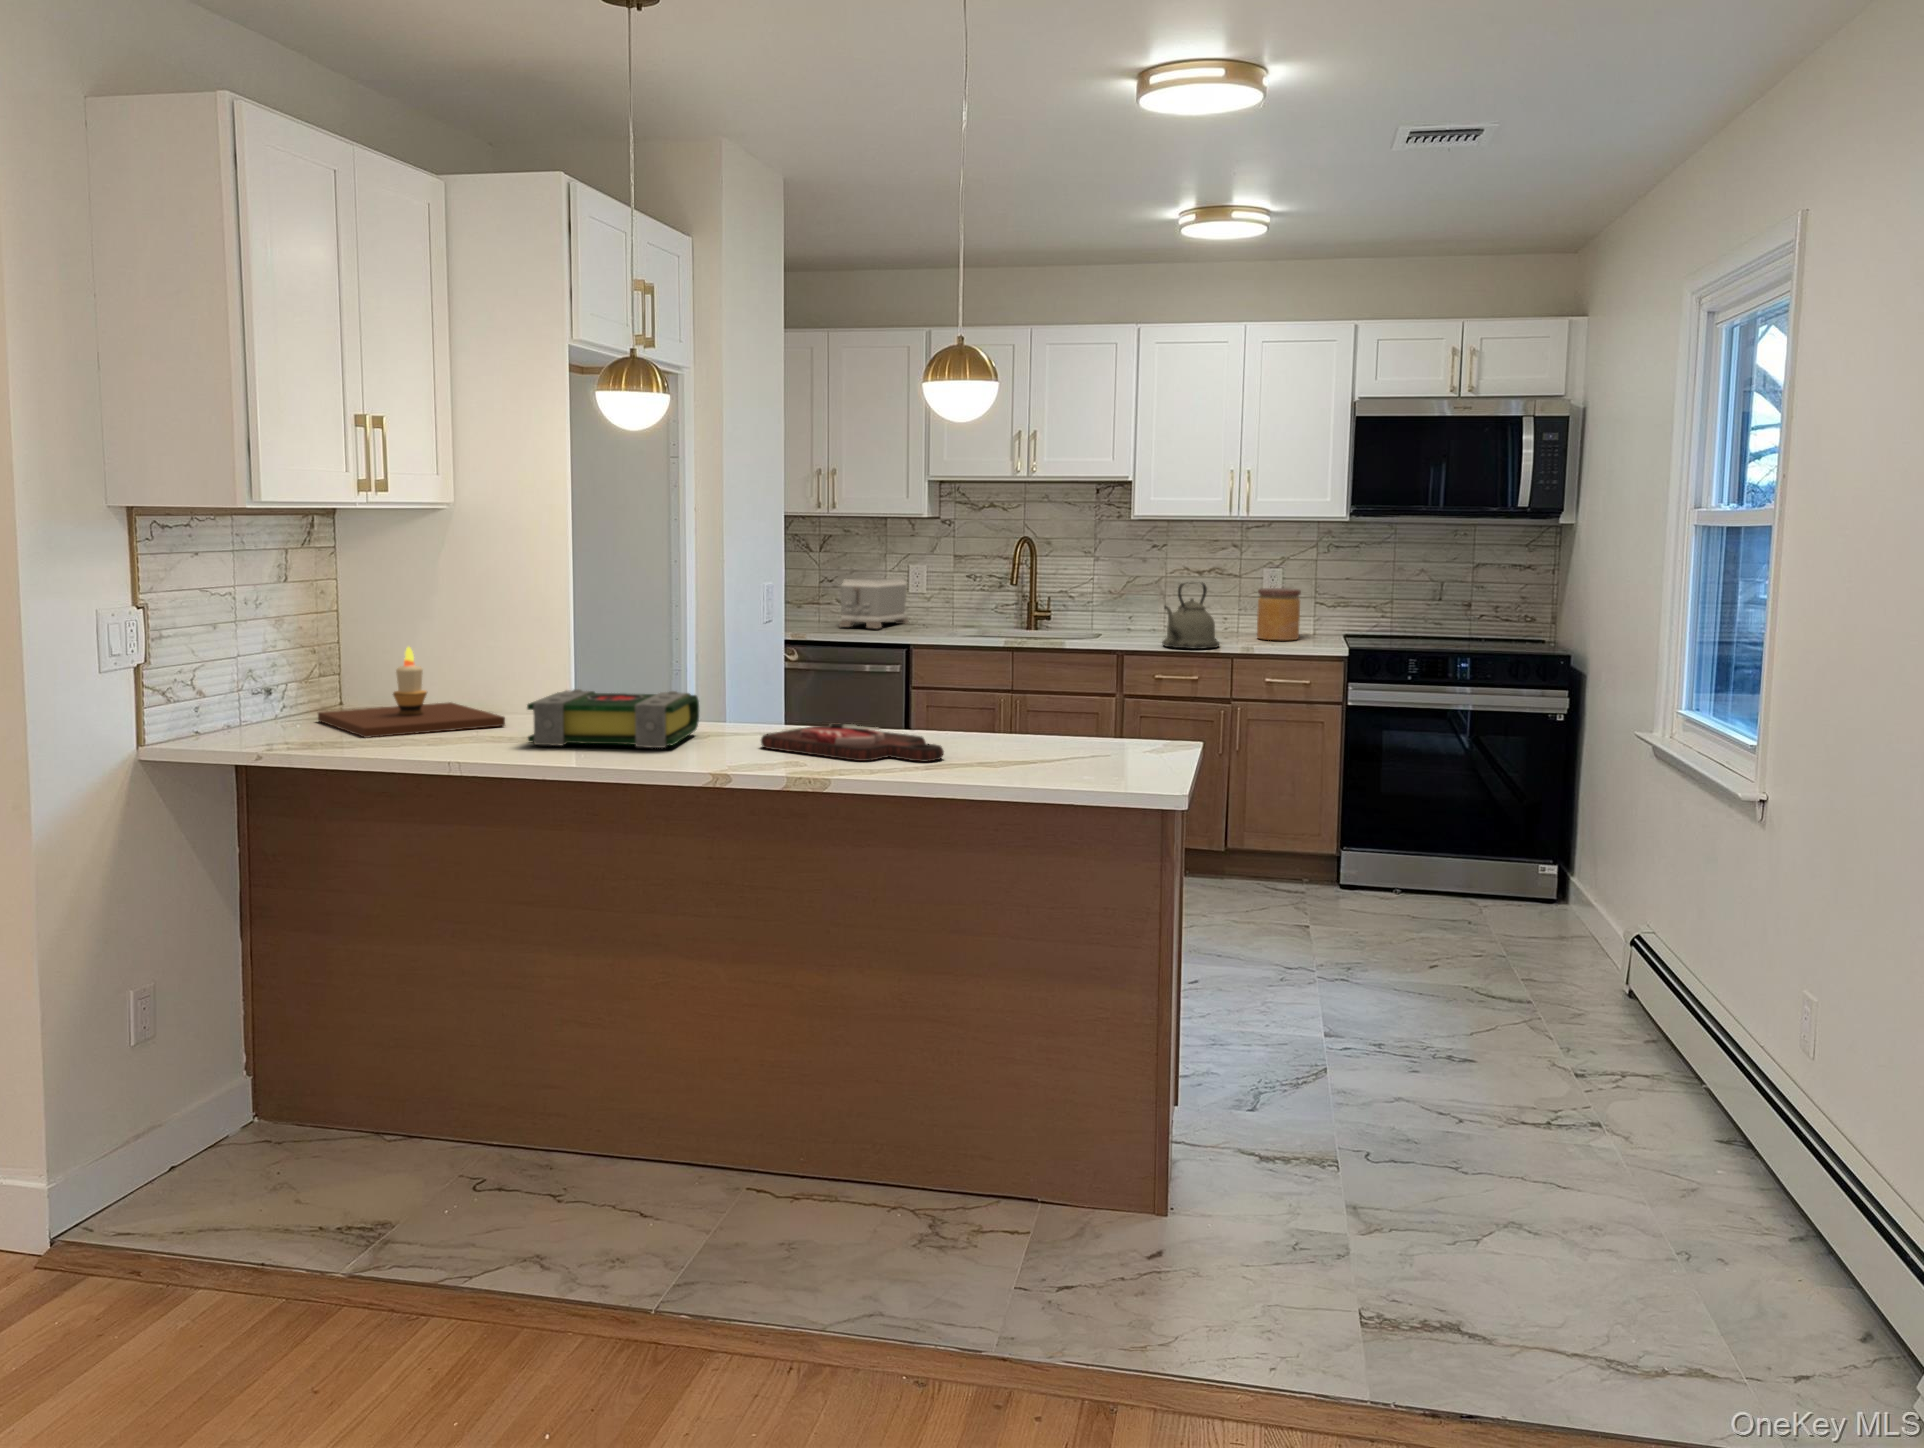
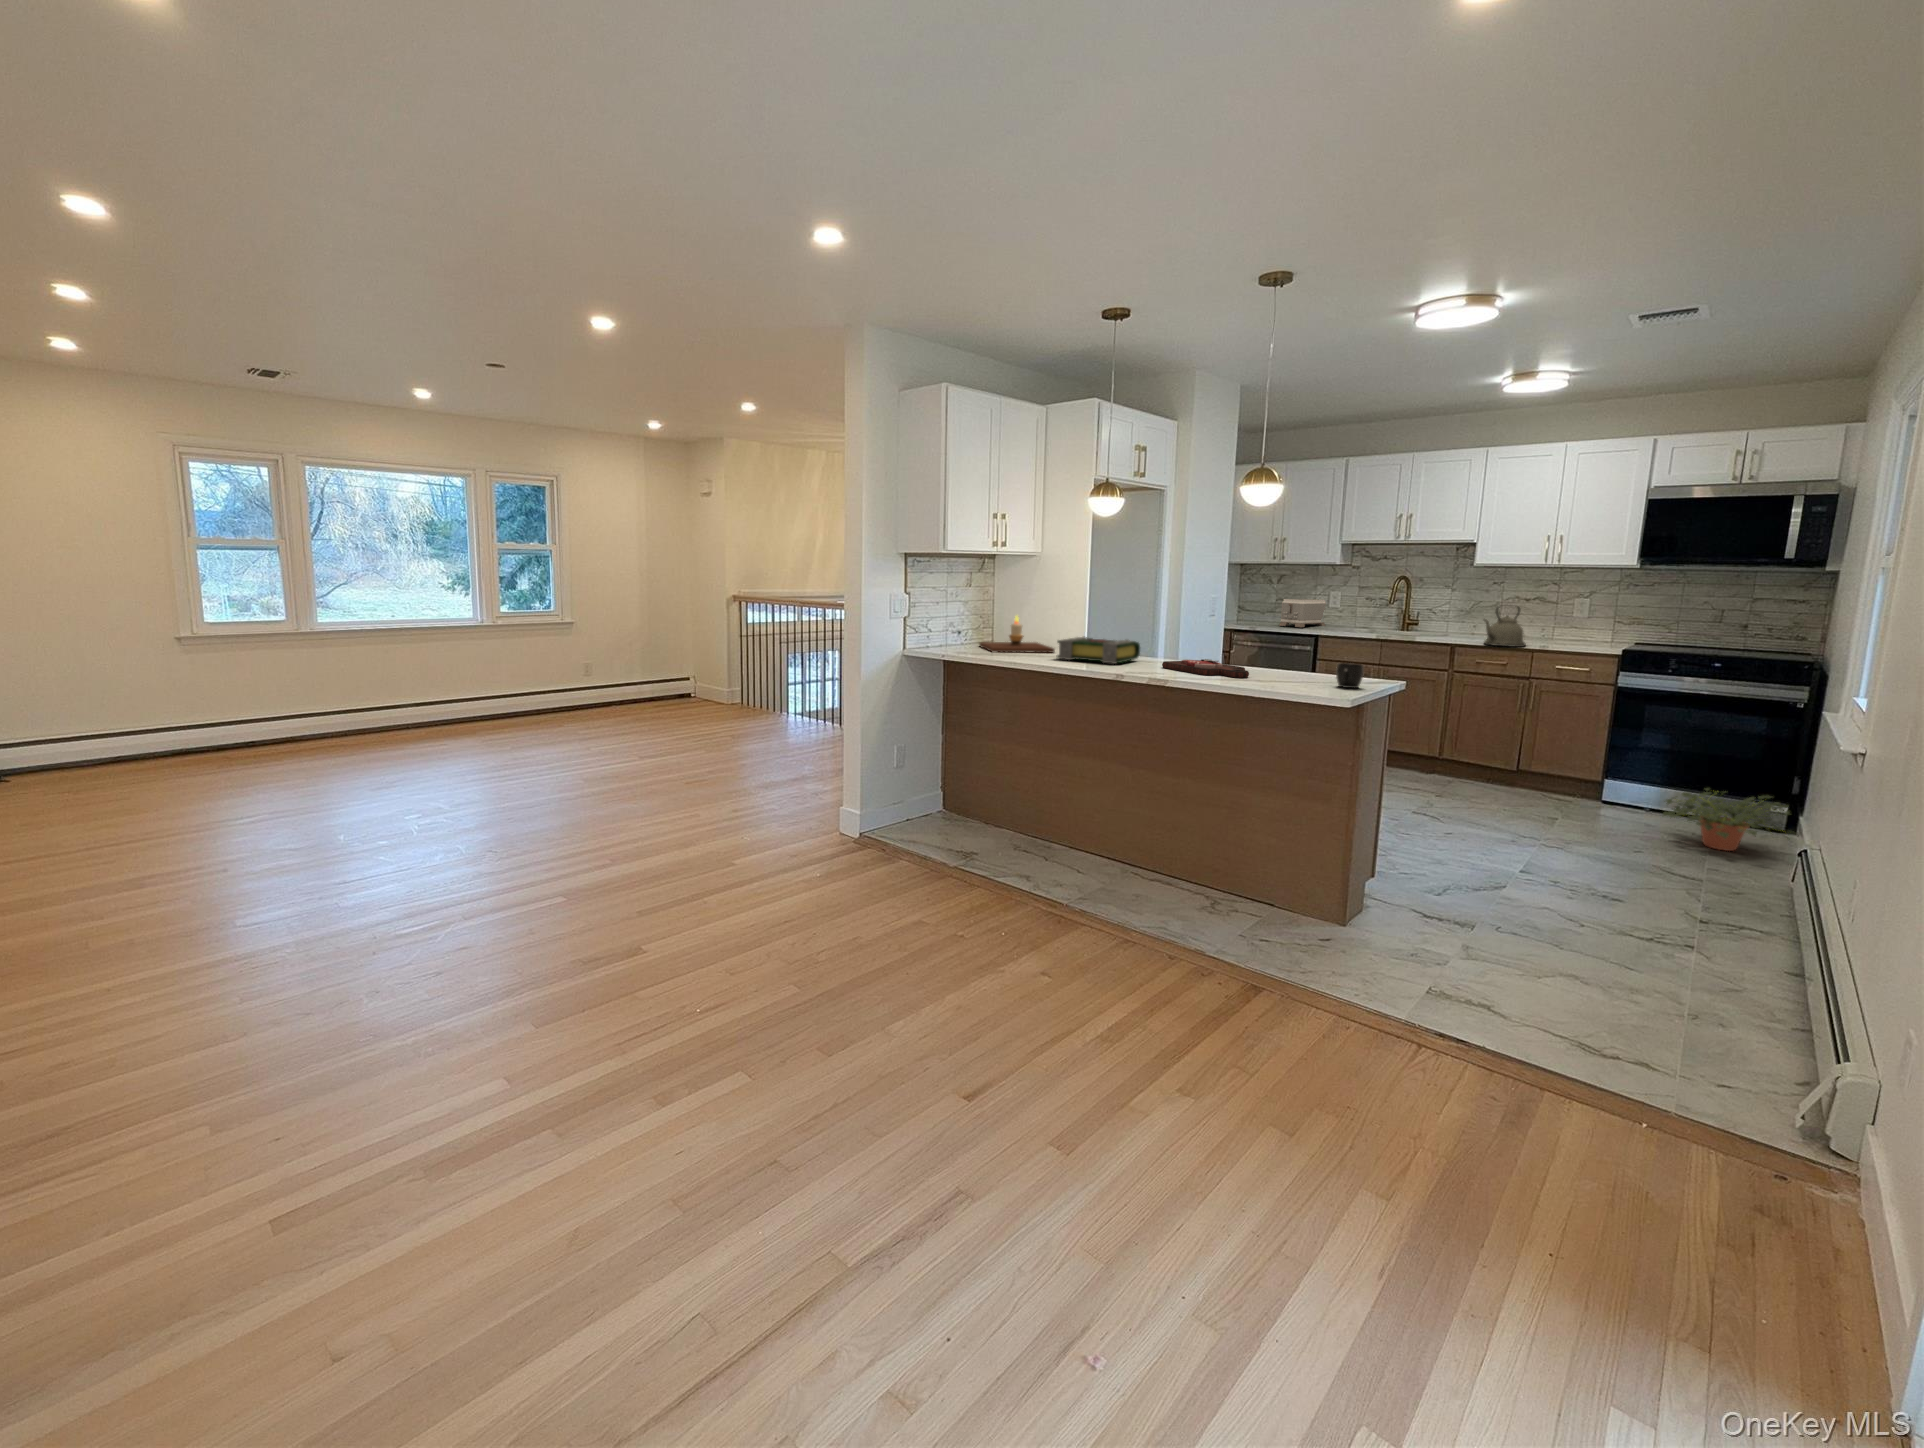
jar: present [1257,588,1301,640] -> none [1561,611,1599,645]
mug: none [1105,719,1152,767] -> present [1336,663,1364,688]
potted plant: none [1429,846,1589,938] -> present [1663,788,1791,851]

